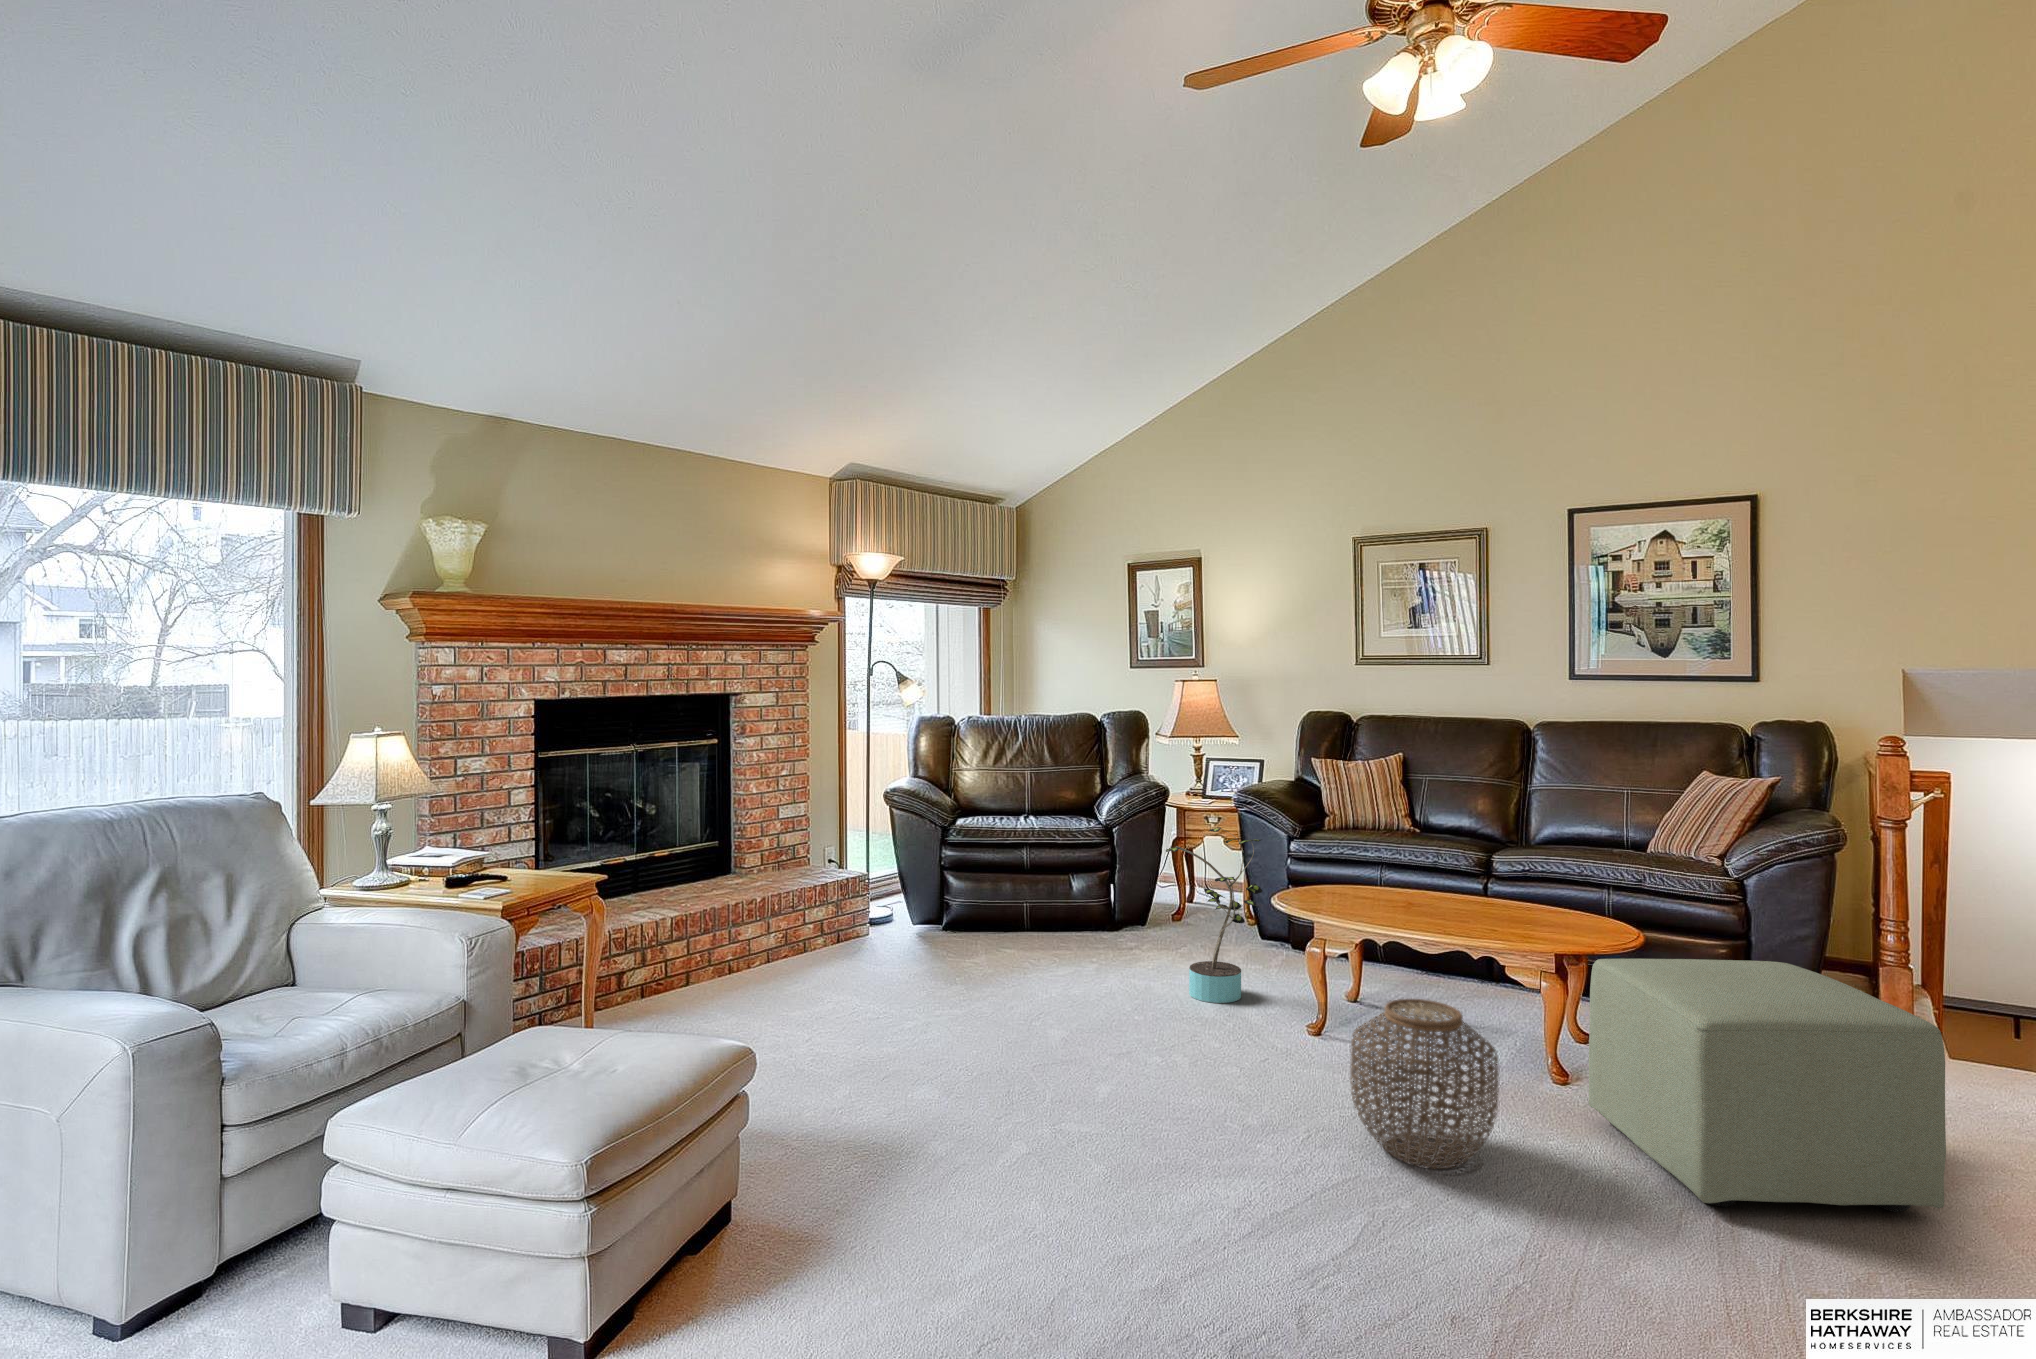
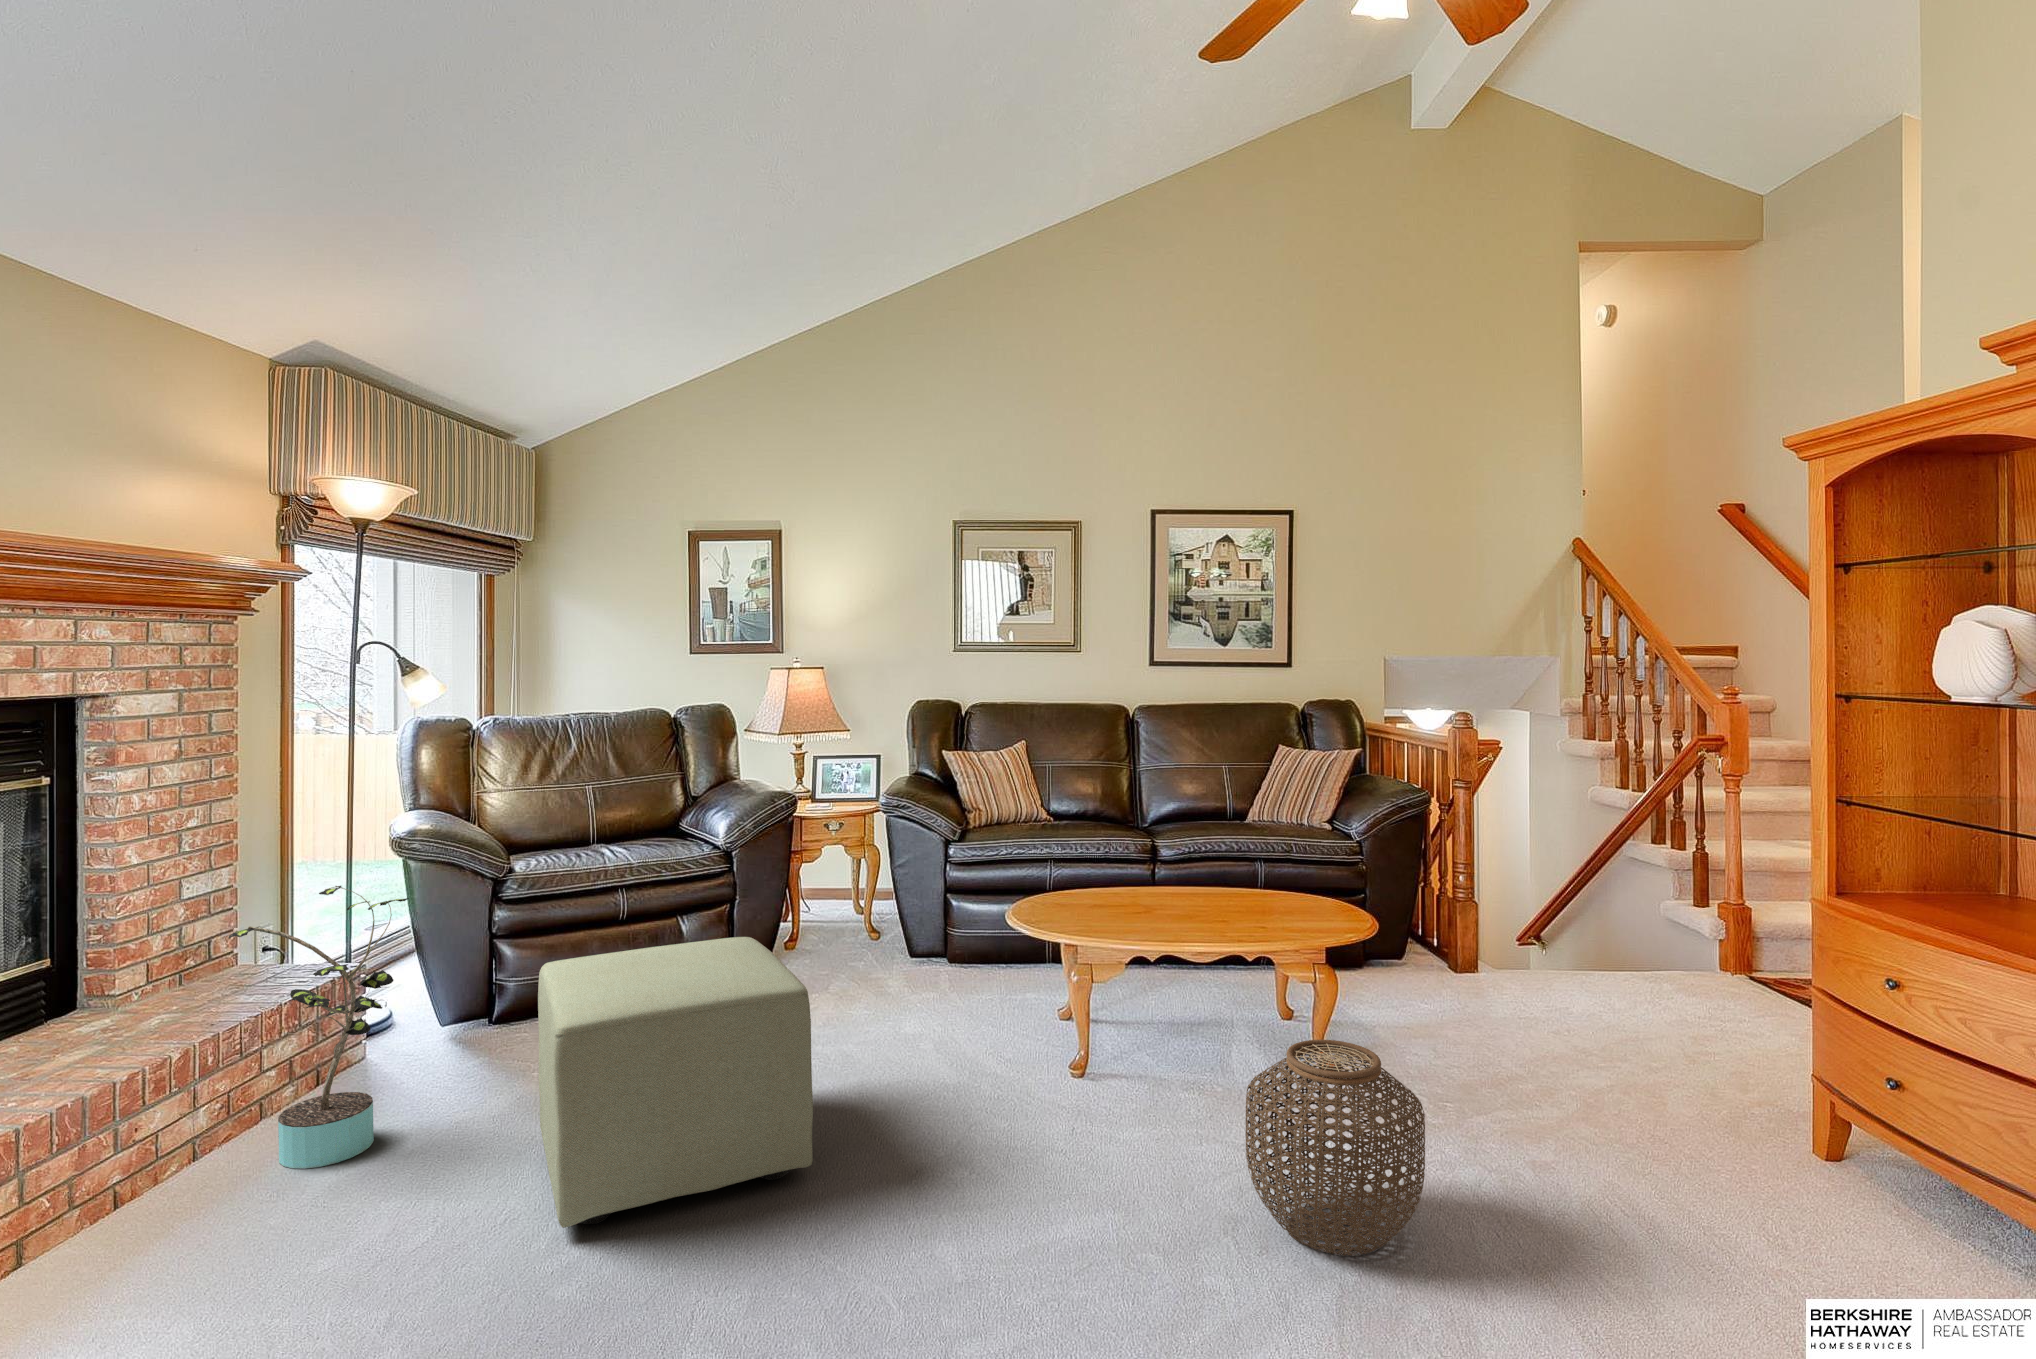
potted plant: present [1166,827,1262,1003] -> present [229,886,409,1169]
ottoman: present [1589,959,1946,1212] -> present [538,937,813,1228]

